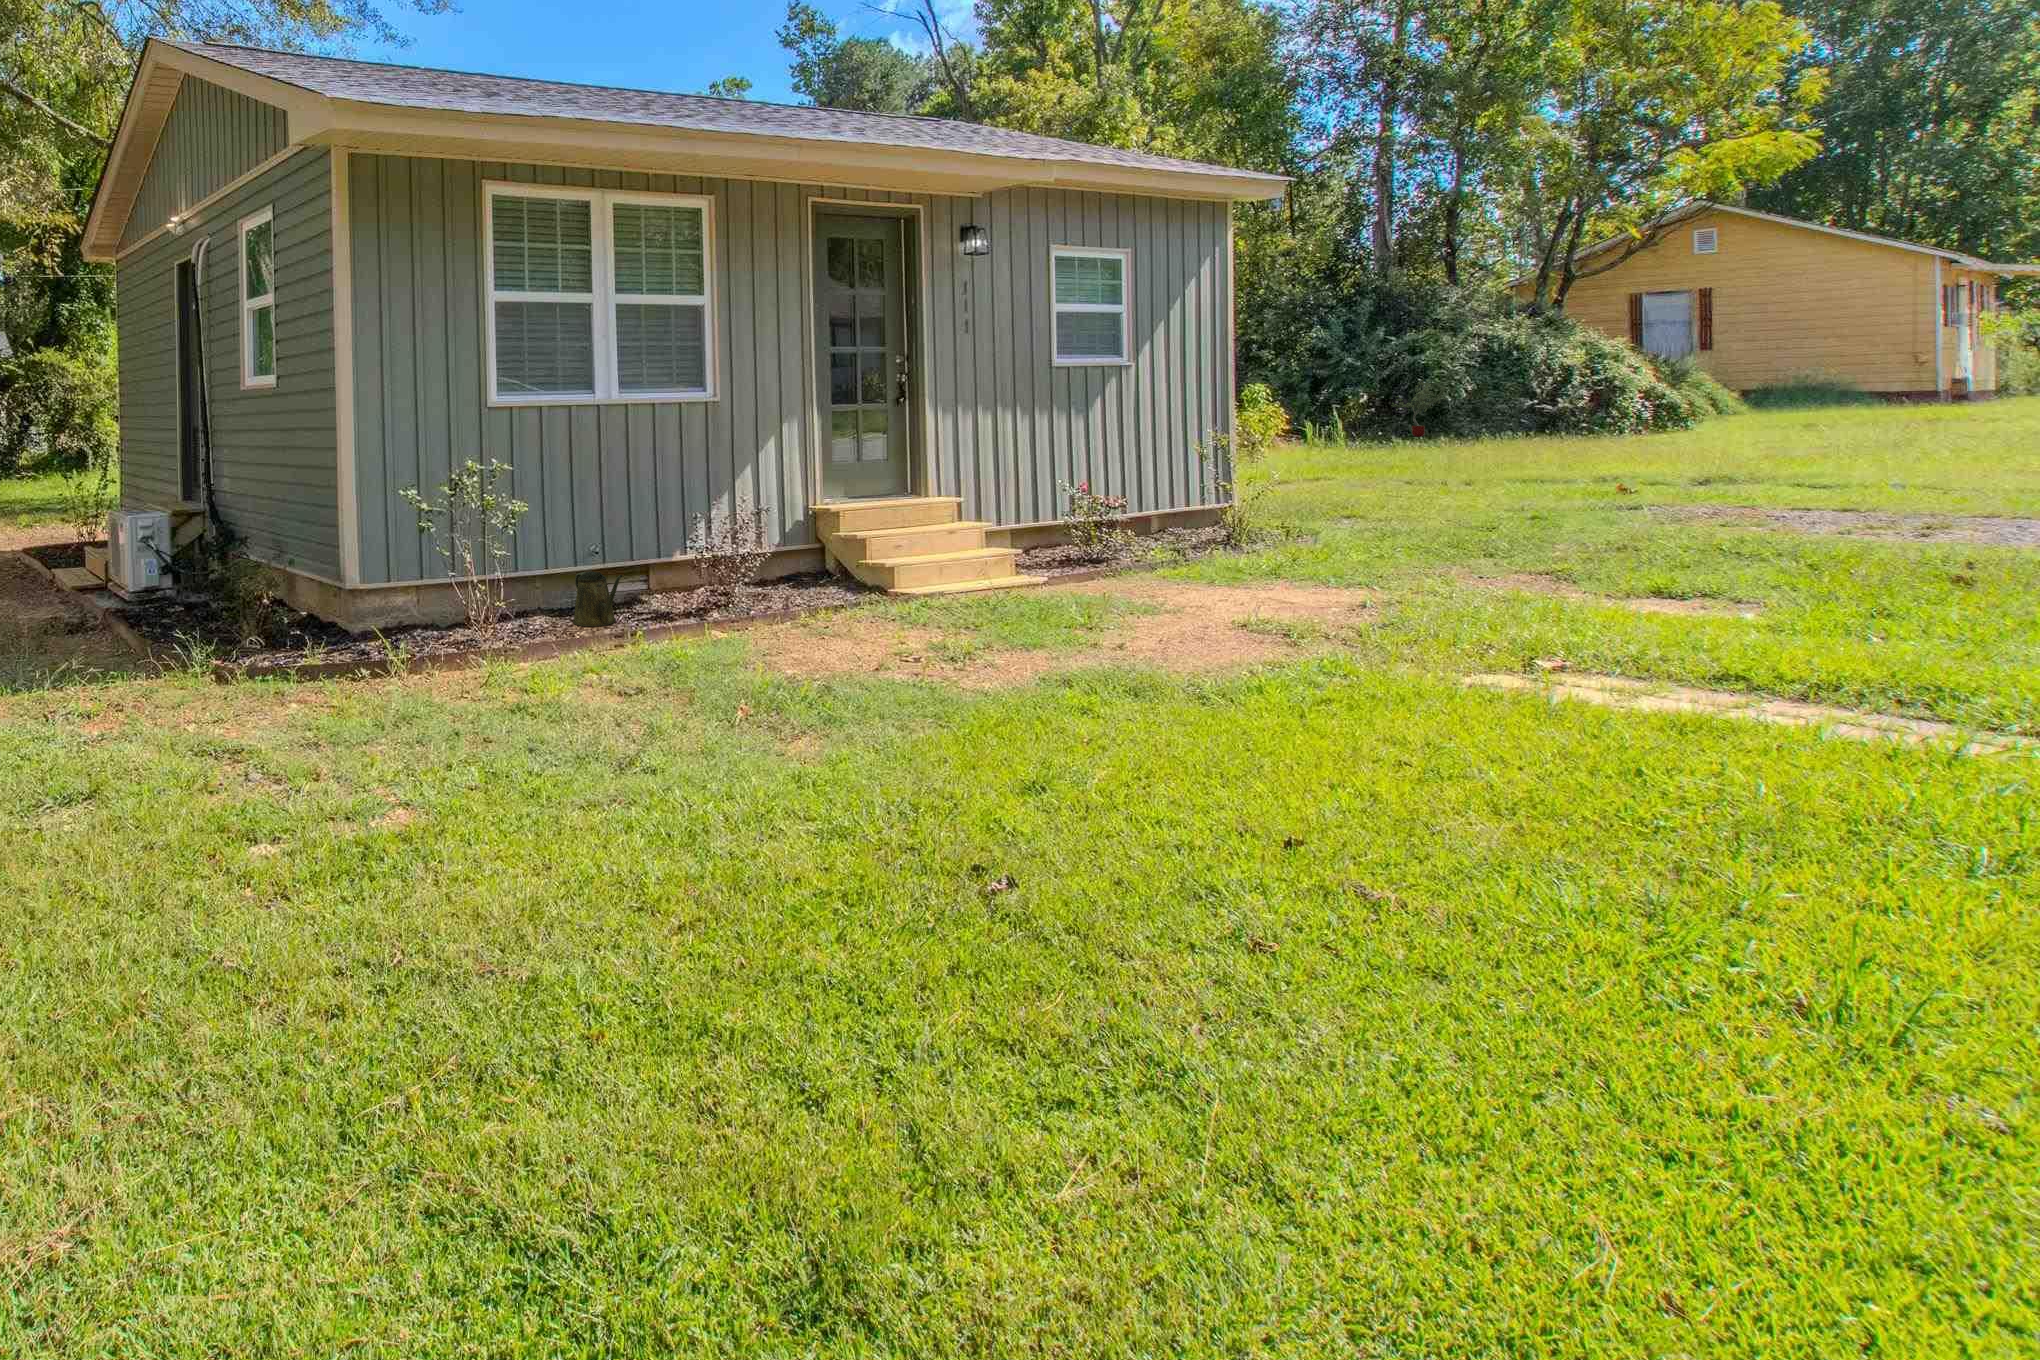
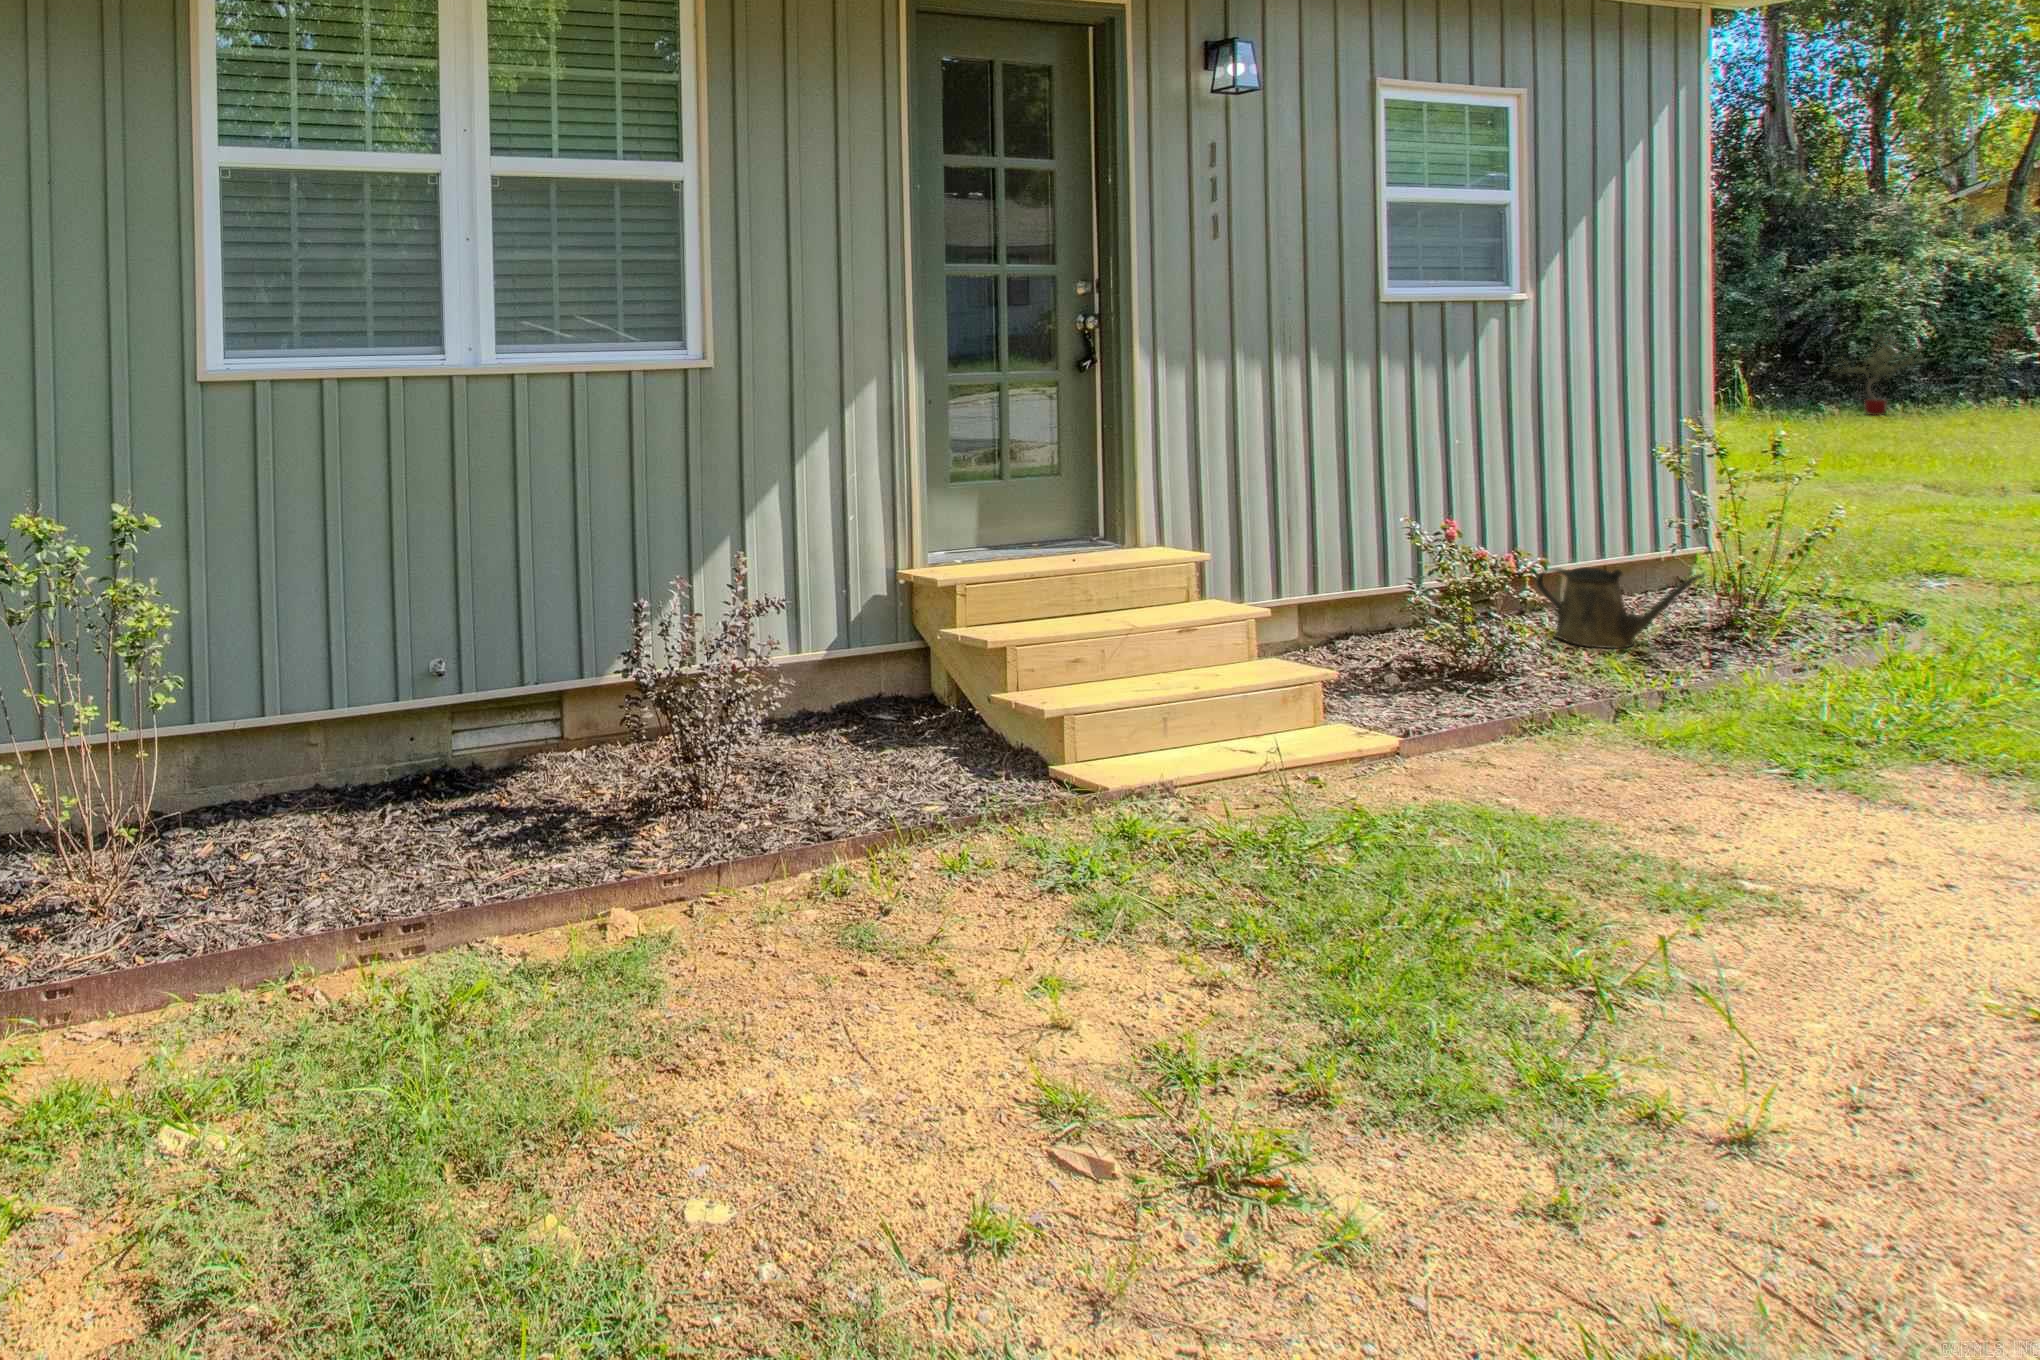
watering can: present [573,572,622,626] -> present [1536,567,1705,648]

